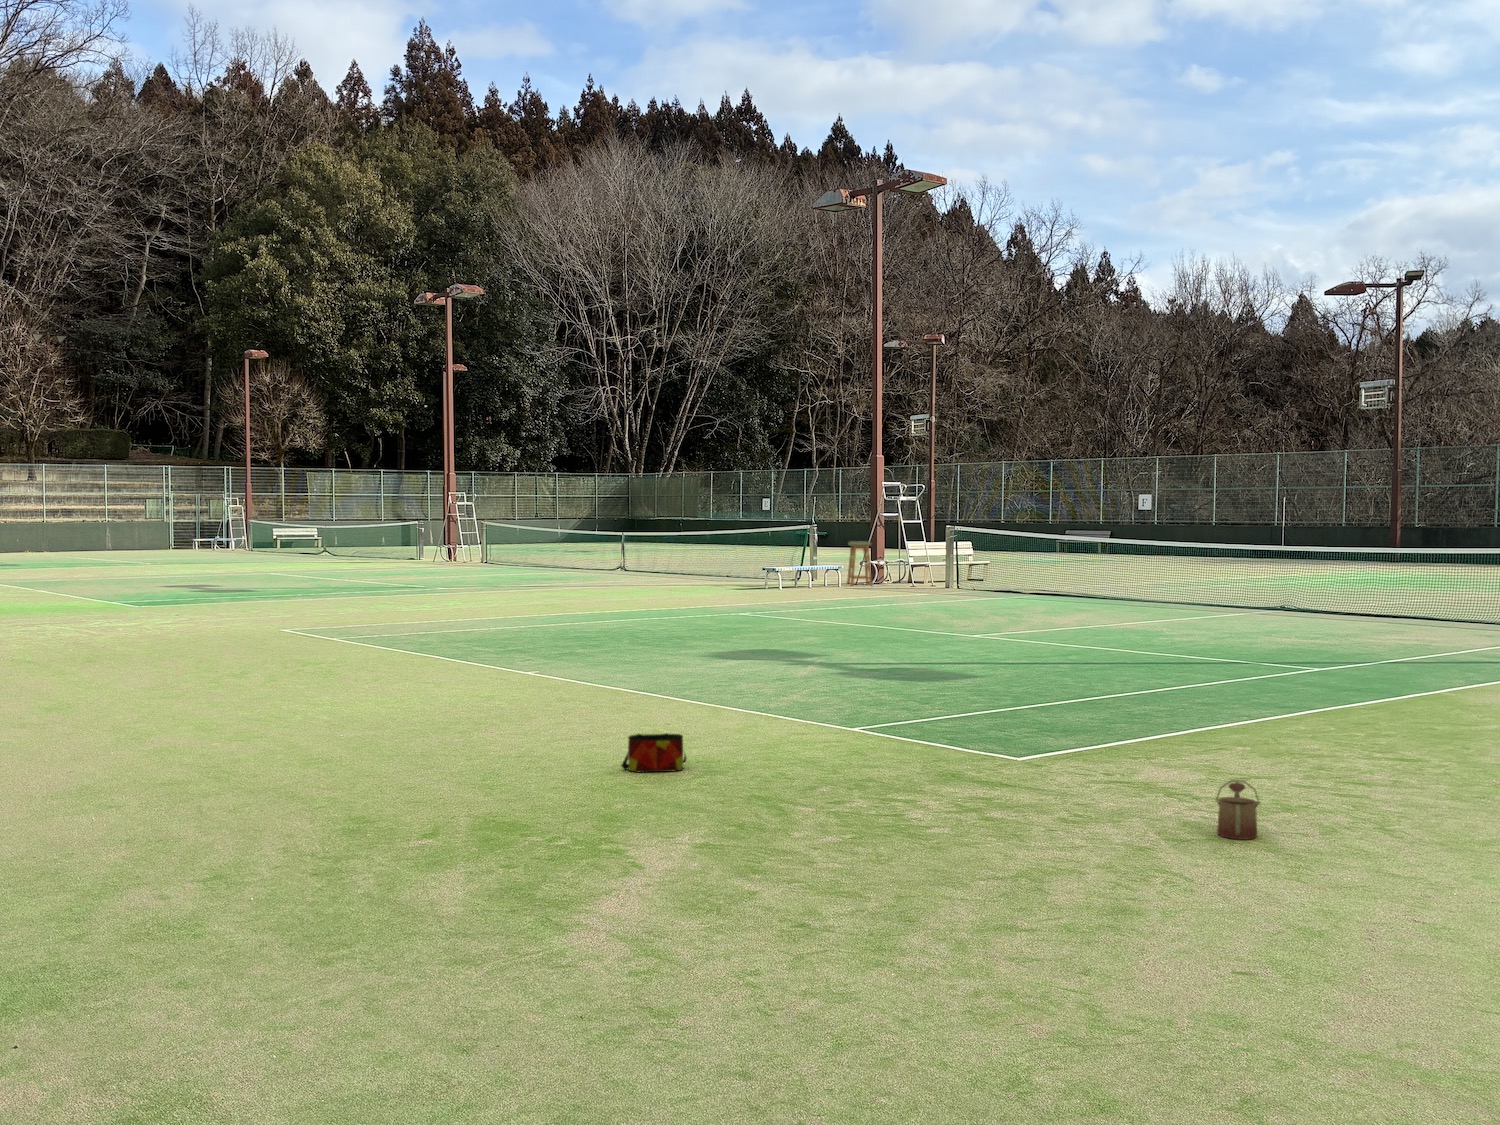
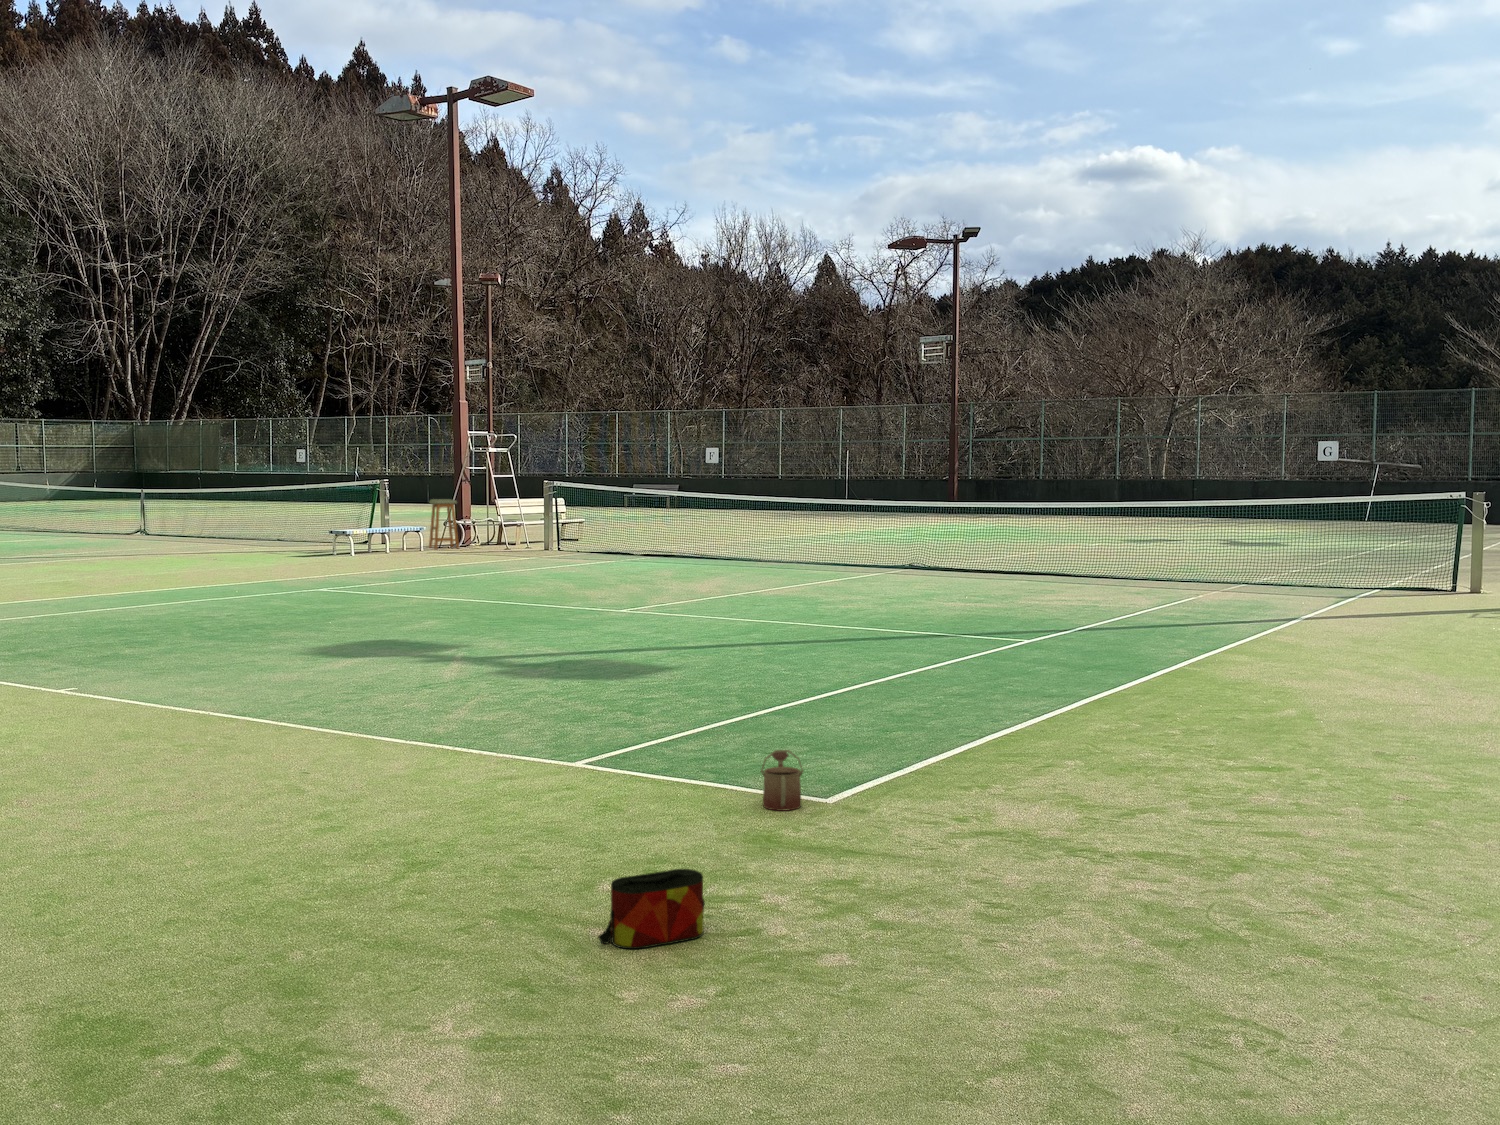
bag: present [621,733,686,772] -> present [599,869,705,949]
watering can: present [1216,780,1260,840] -> present [761,750,803,811]

